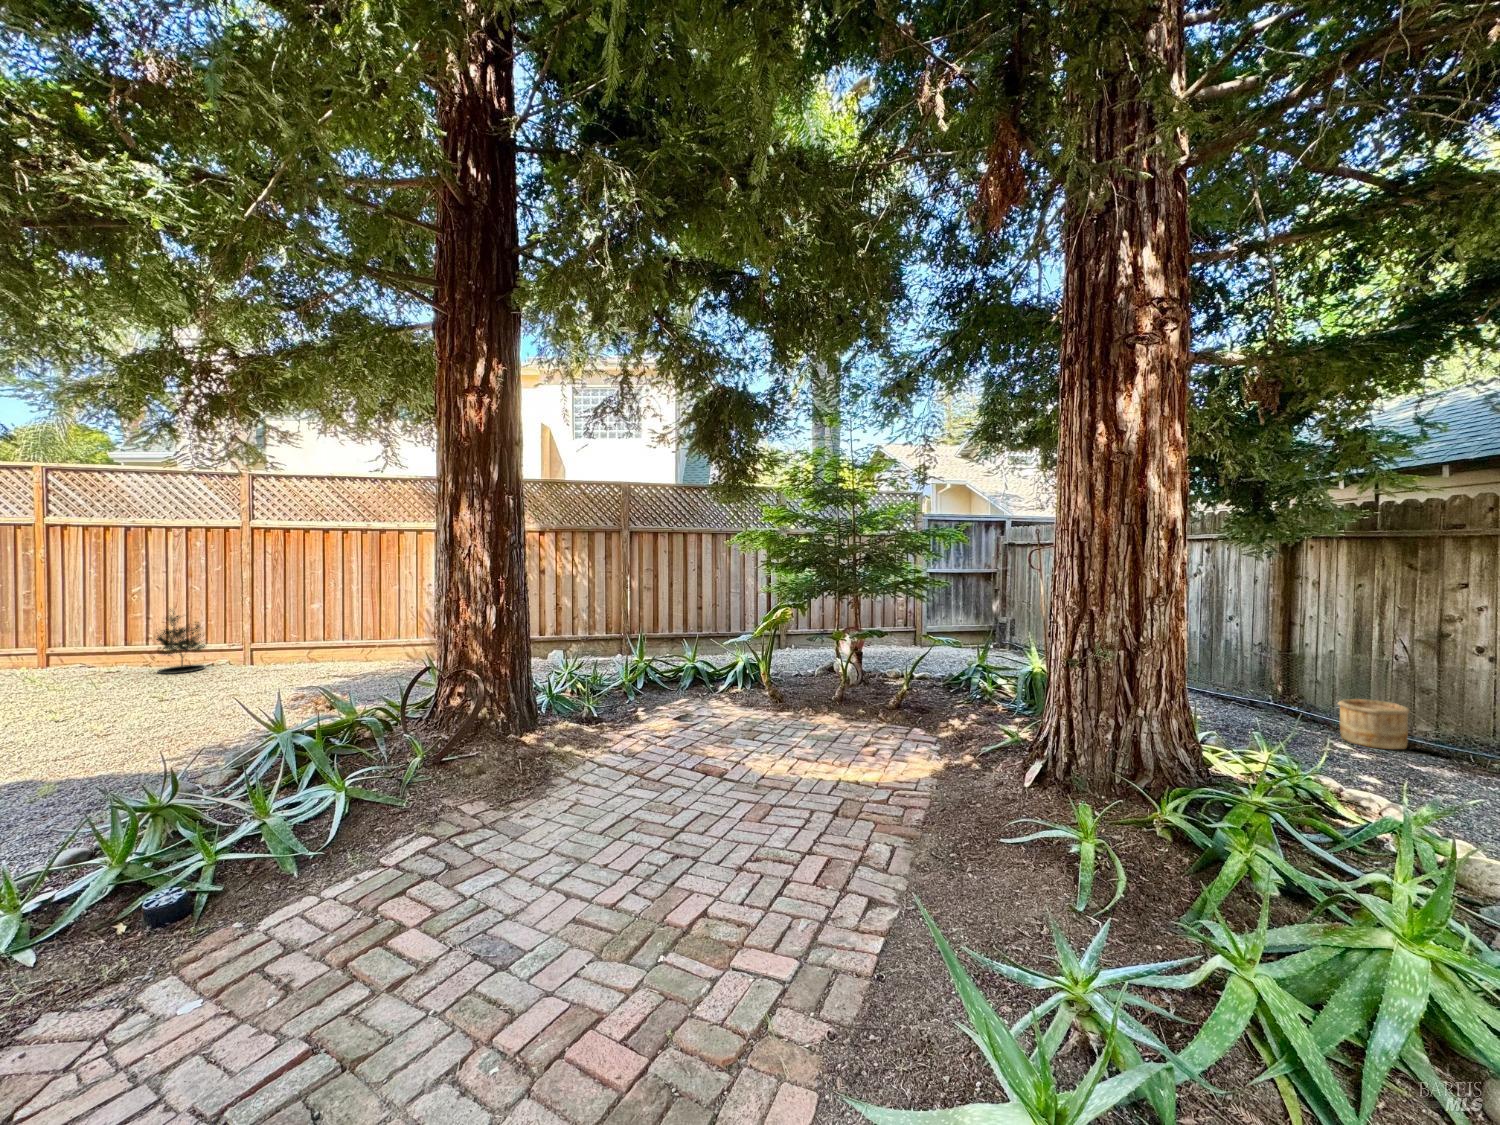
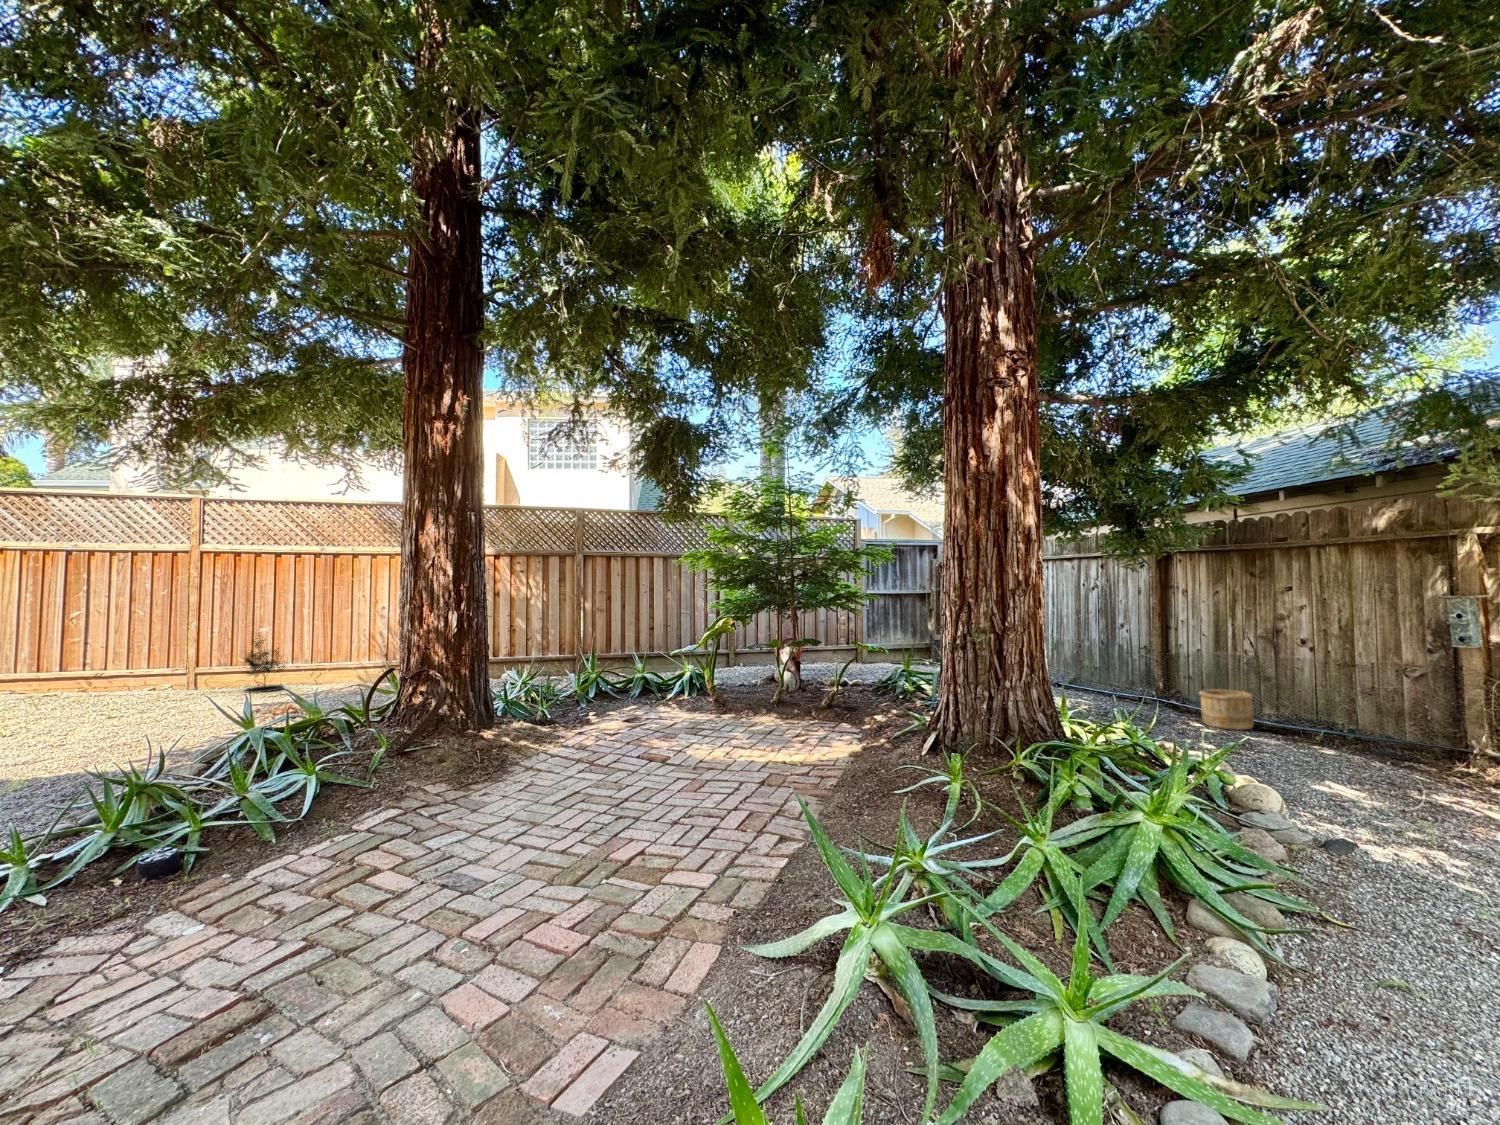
potted tree: present [156,609,205,674] -> present [243,635,285,693]

